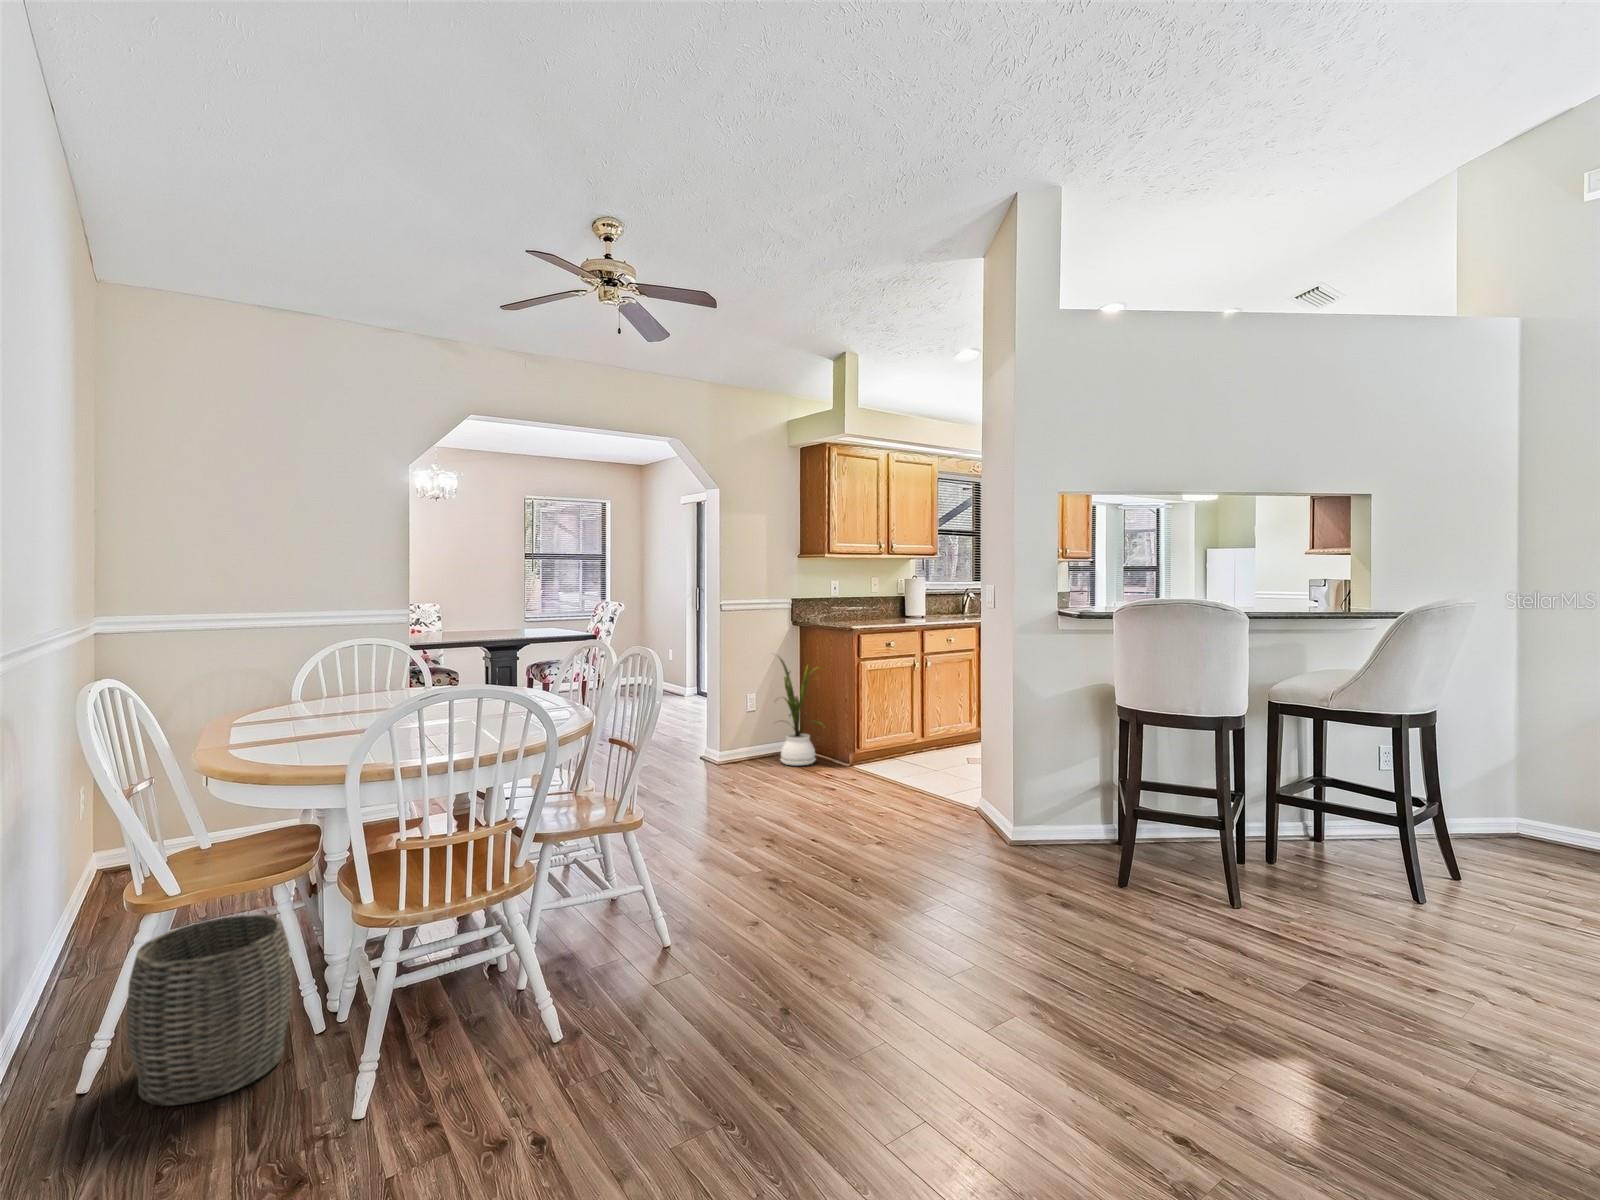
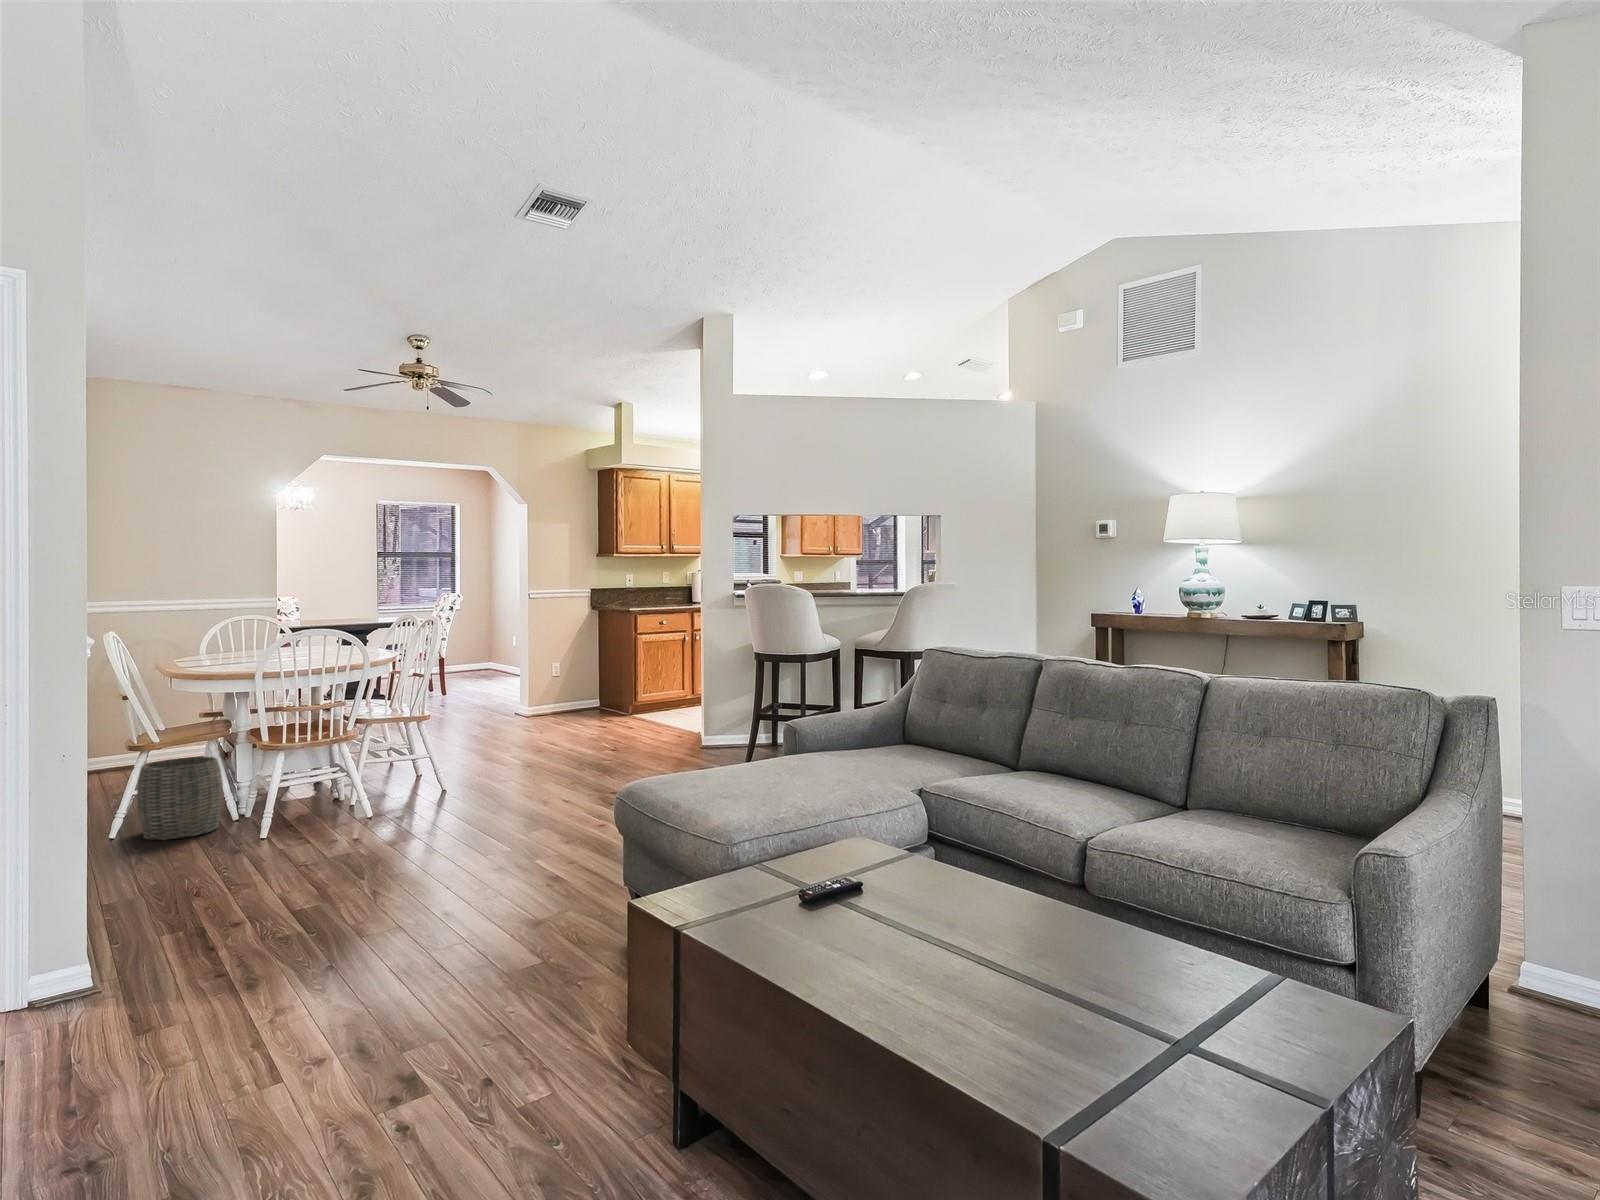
house plant: present [779,658,824,766] -> none [571,631,612,715]

